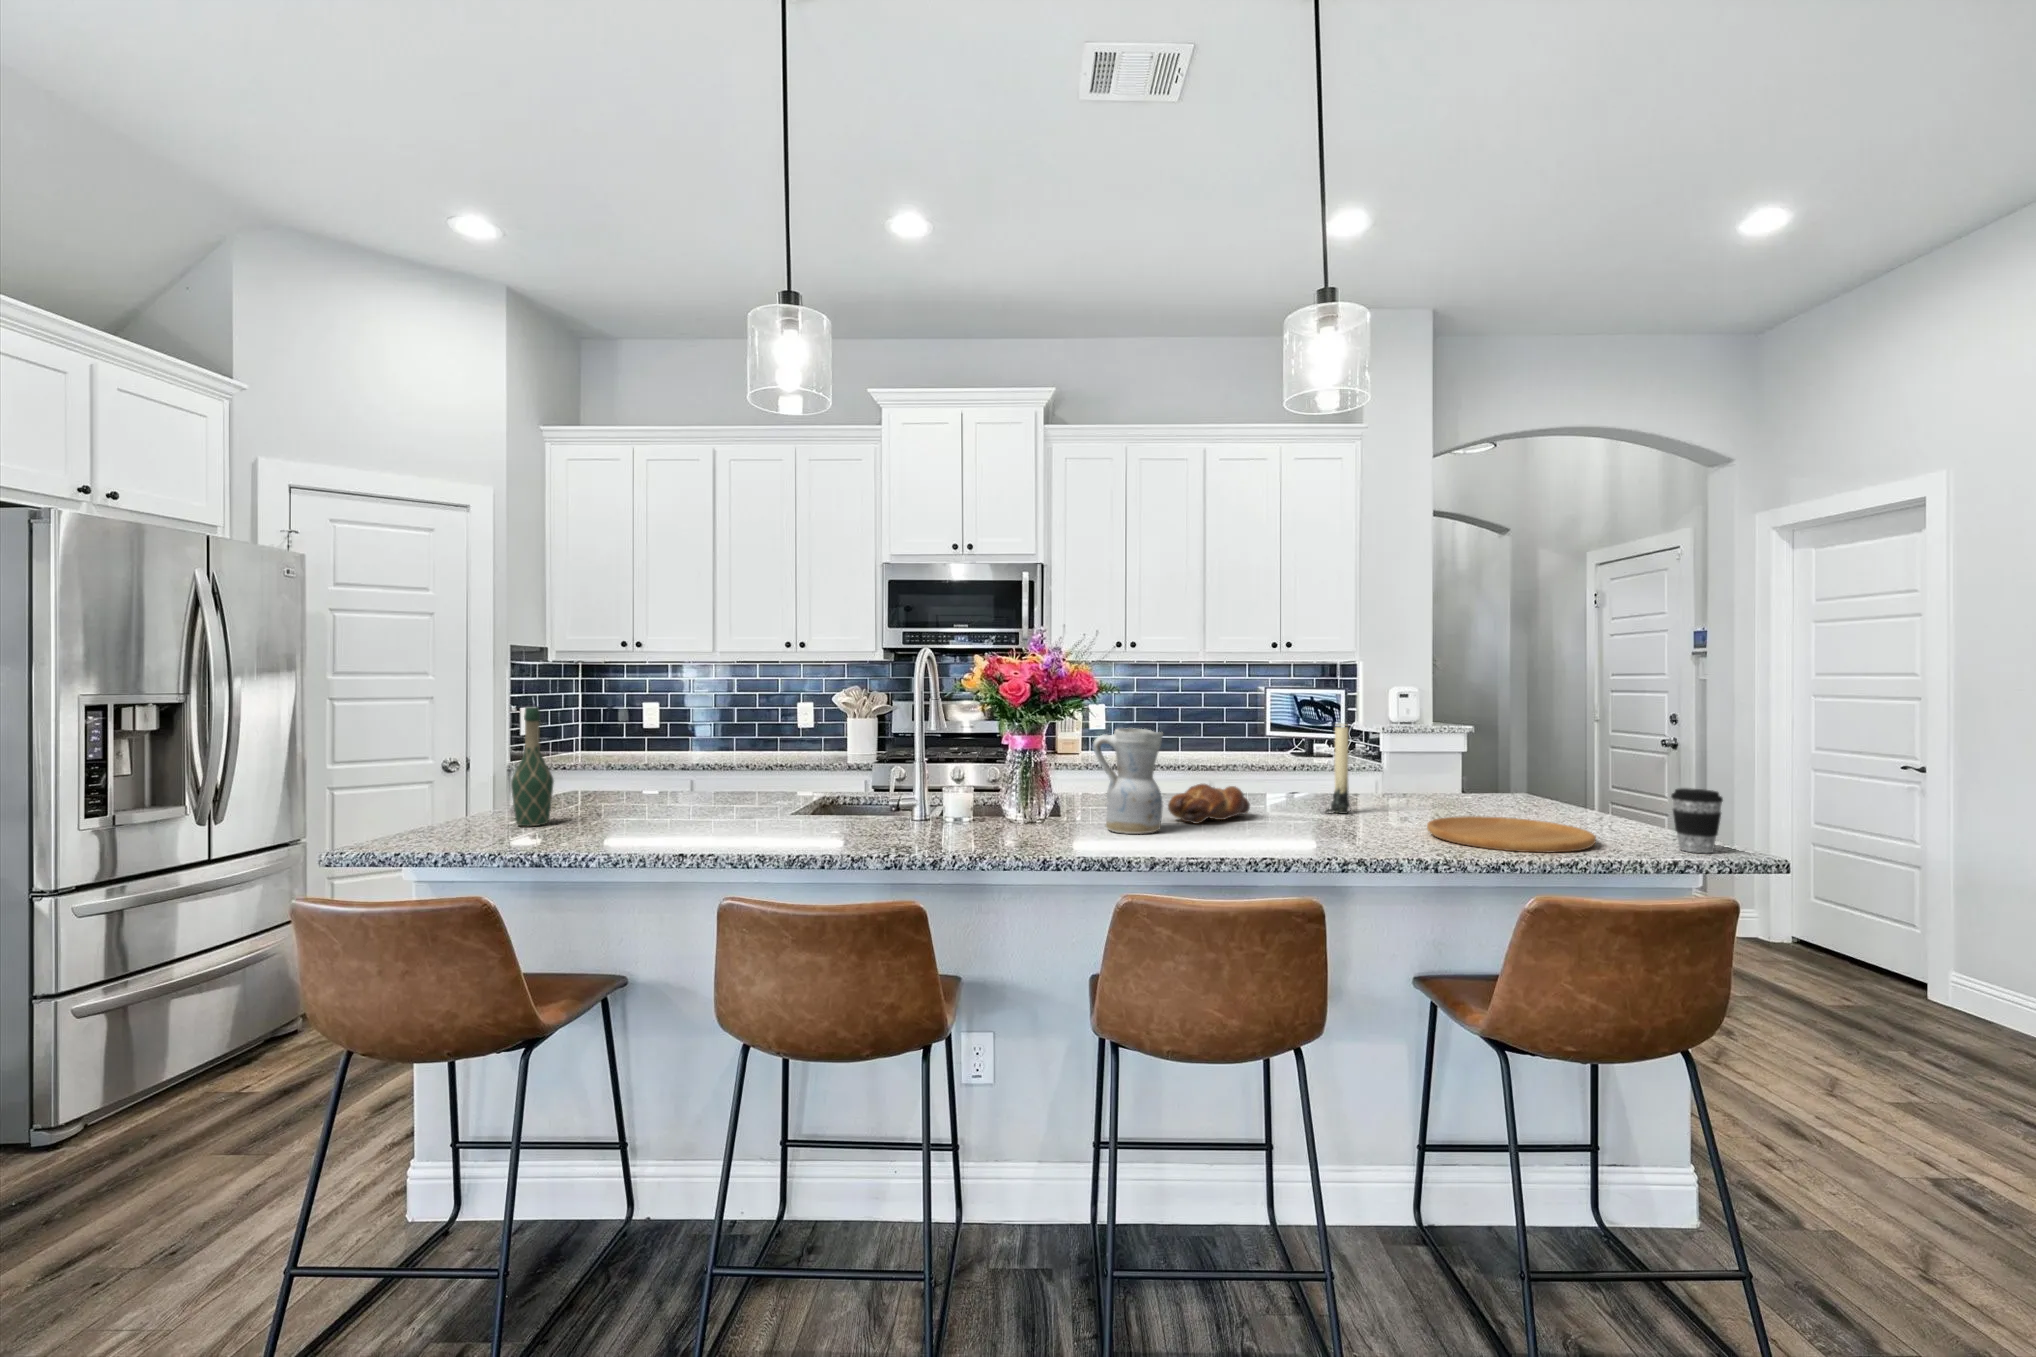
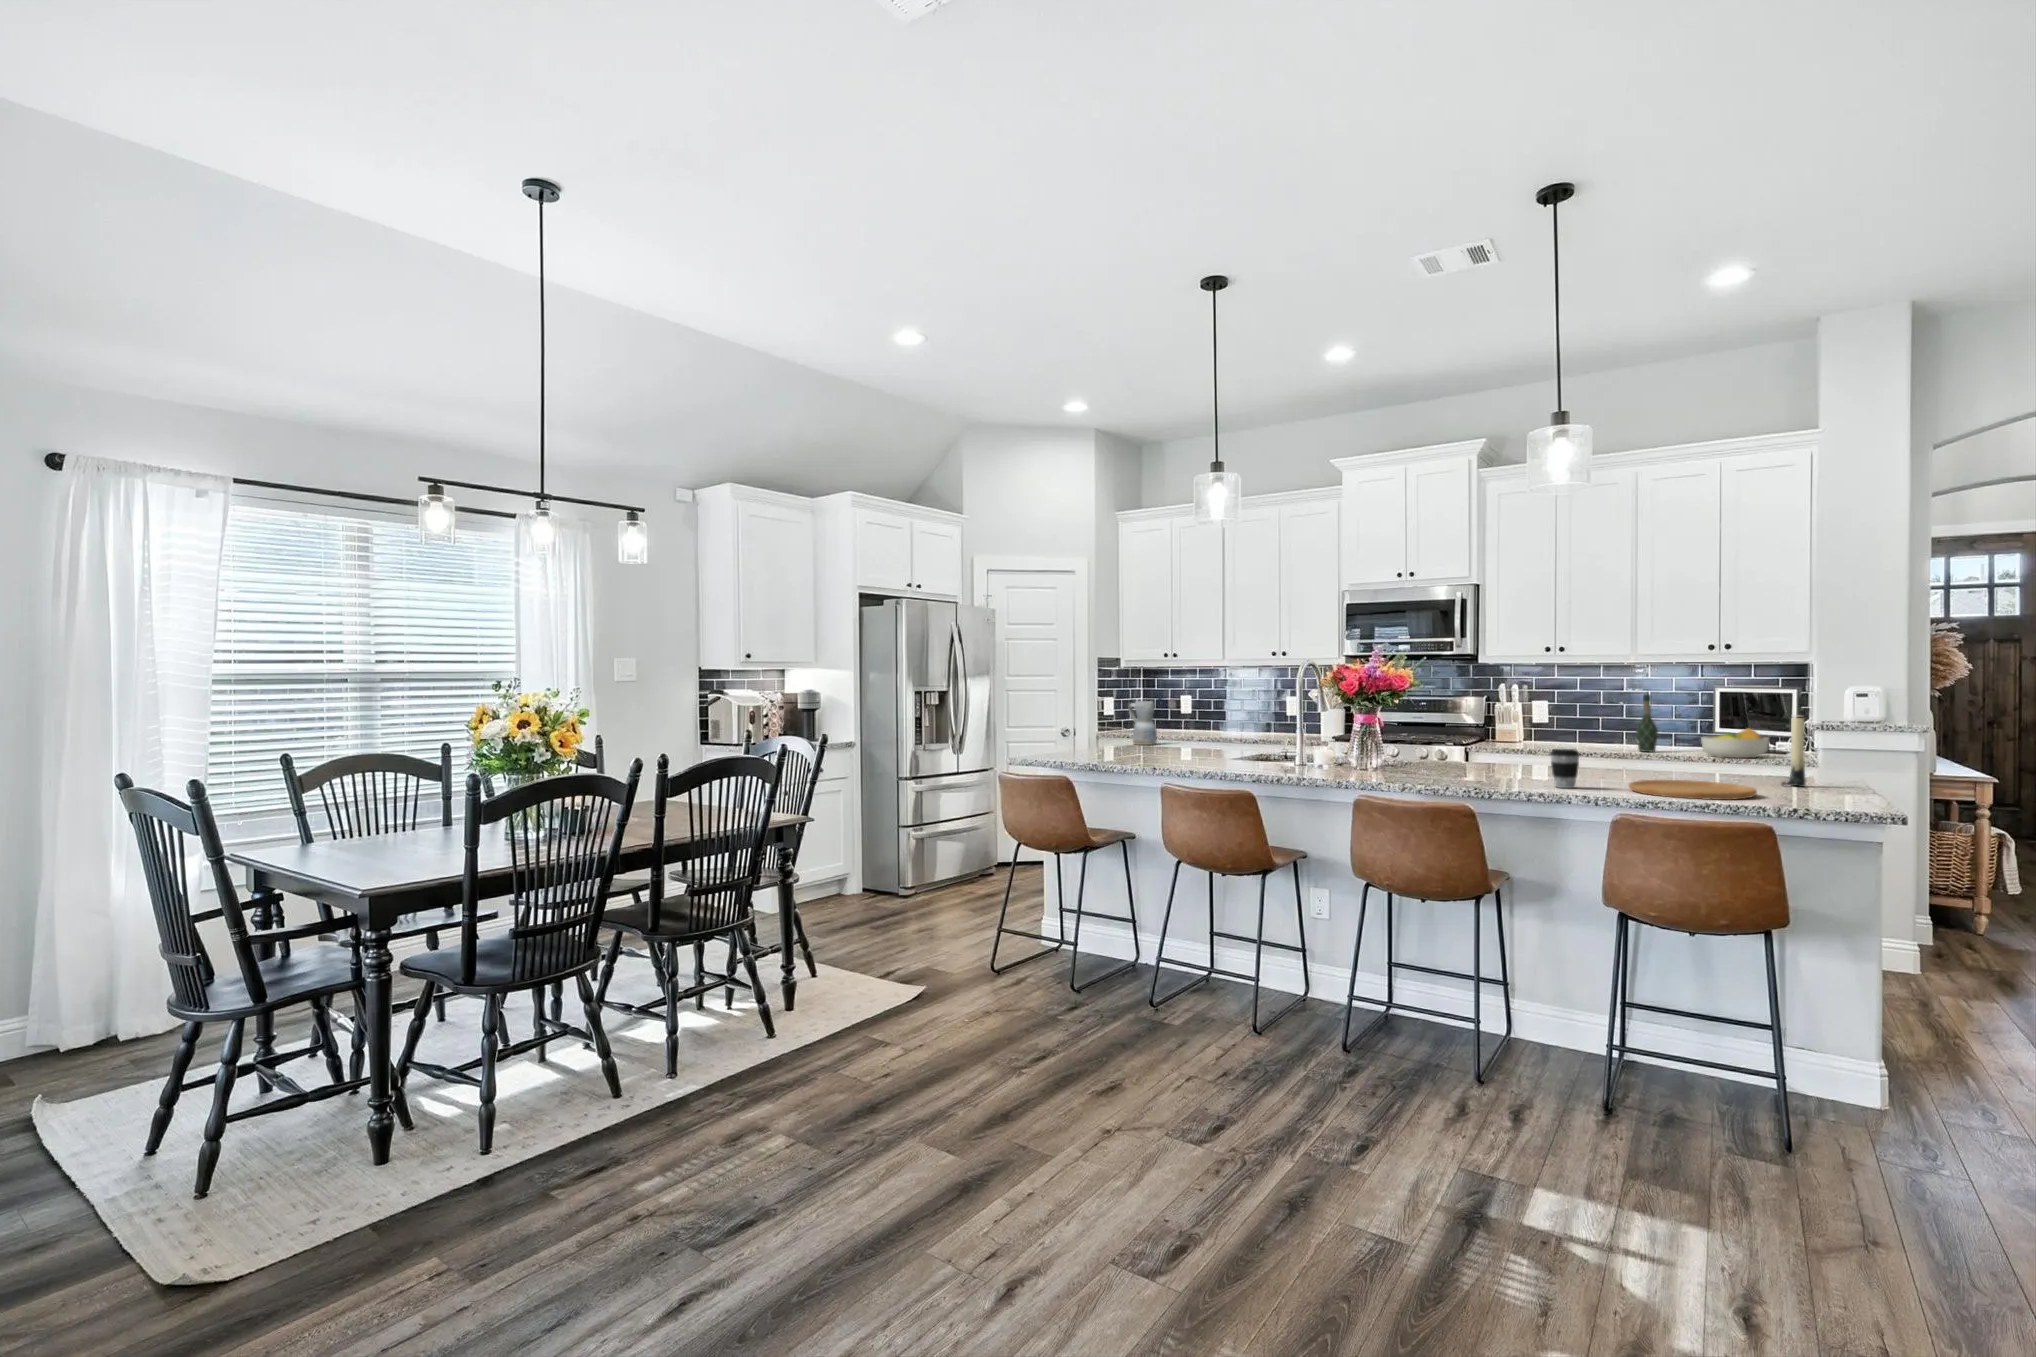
wine bottle: present [511,707,554,826] -> present [1636,694,1658,752]
candle: present [1325,724,1351,814] -> present [1782,716,1806,787]
ceramic pitcher: present [1093,728,1163,834] -> present [1128,701,1157,745]
fruit bowl: none [1269,731,1327,765] -> present [1701,728,1769,758]
bread loaf: present [1168,784,1250,824] -> none [1464,751,1535,776]
coffee cup: present [1671,788,1723,853] -> present [1550,749,1580,788]

